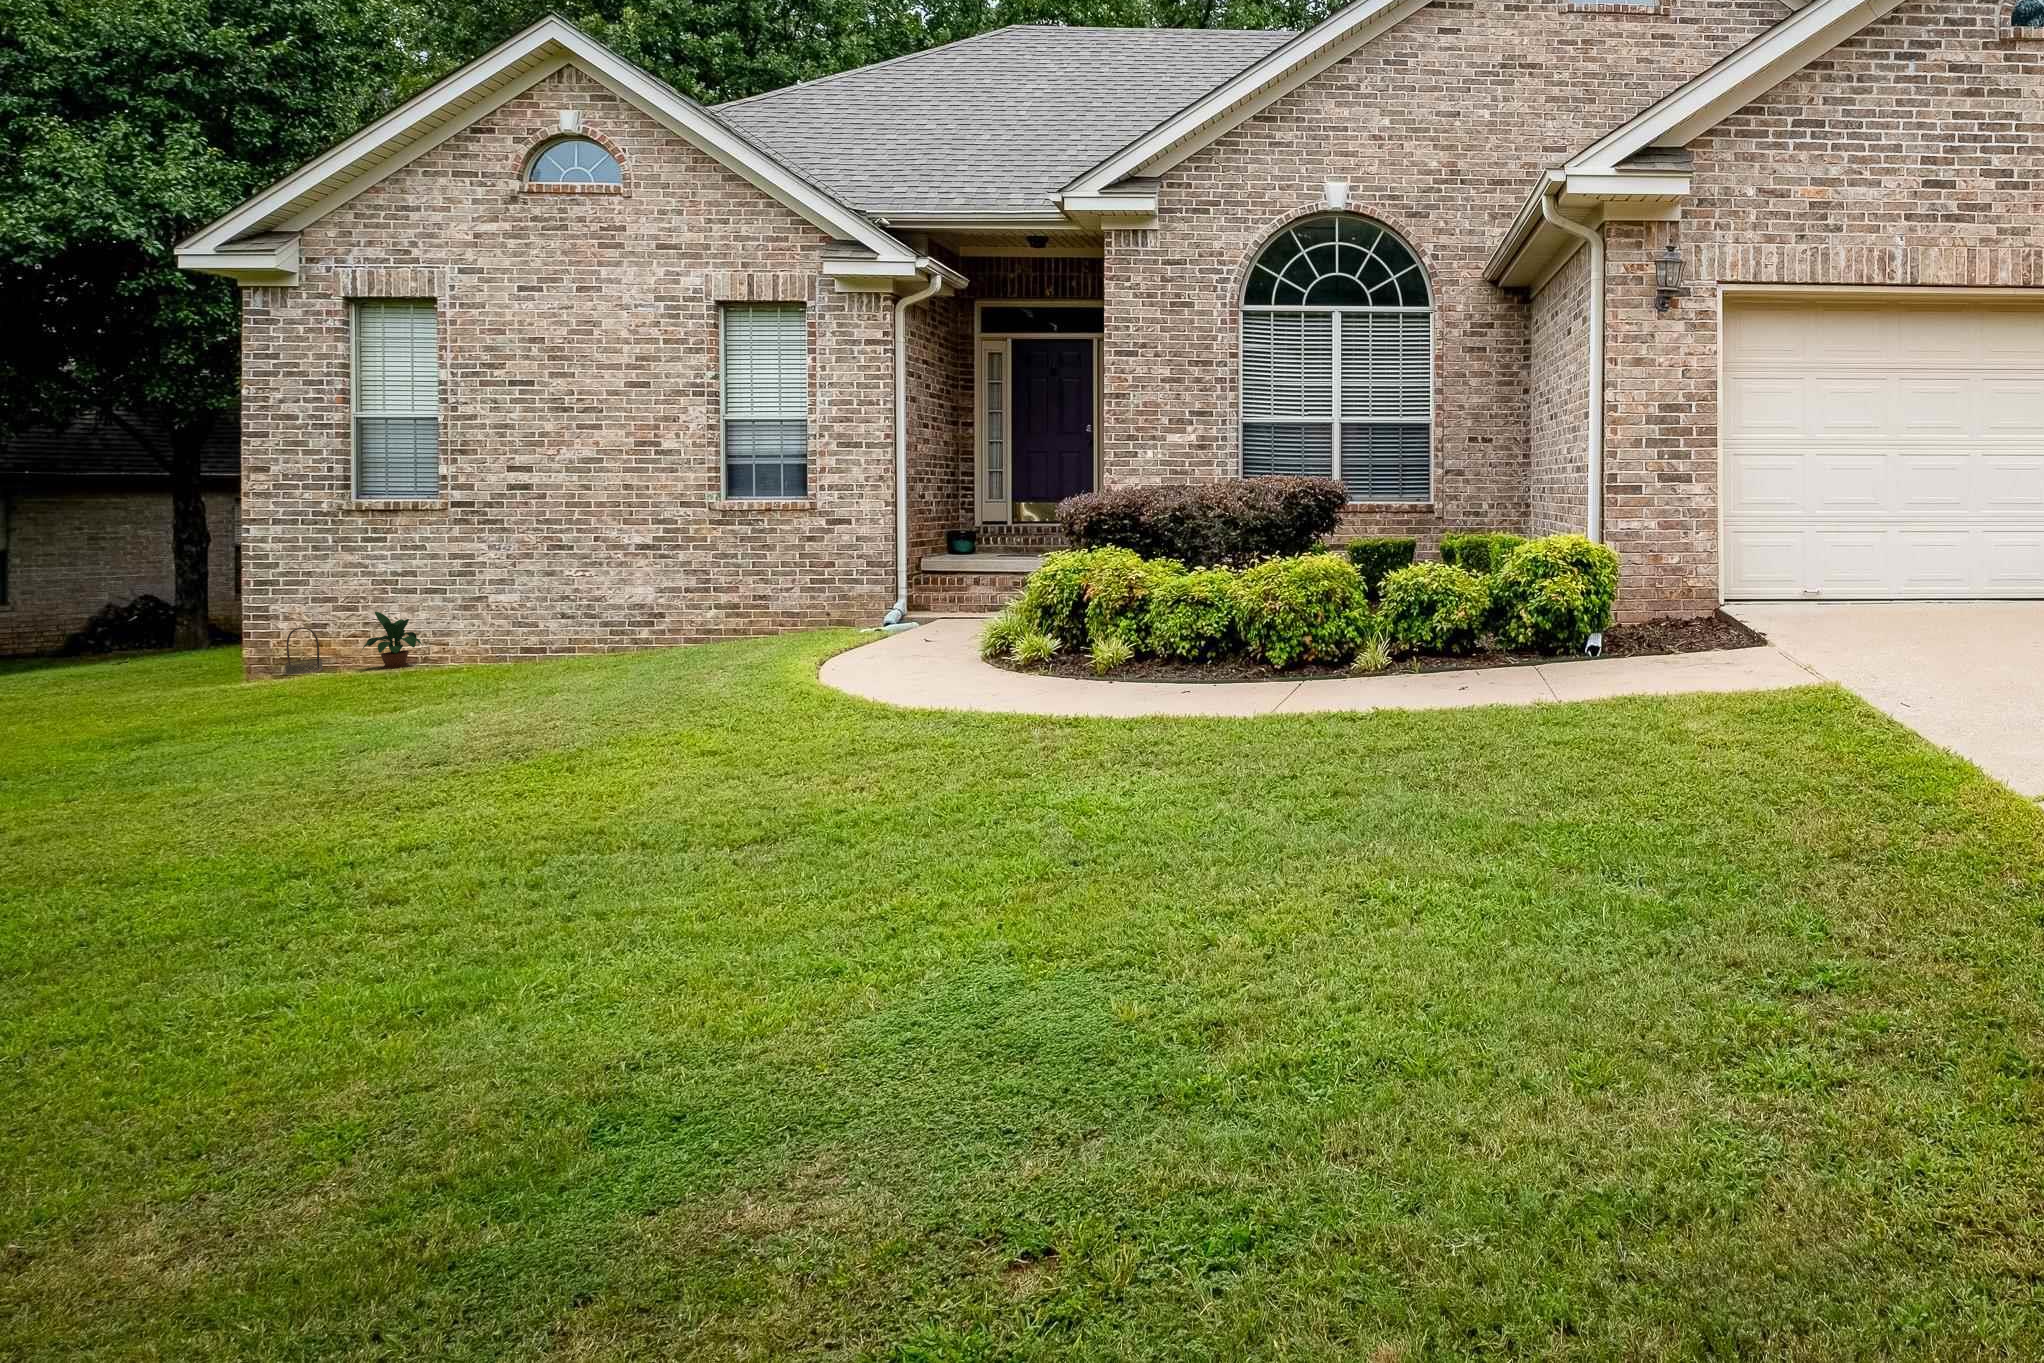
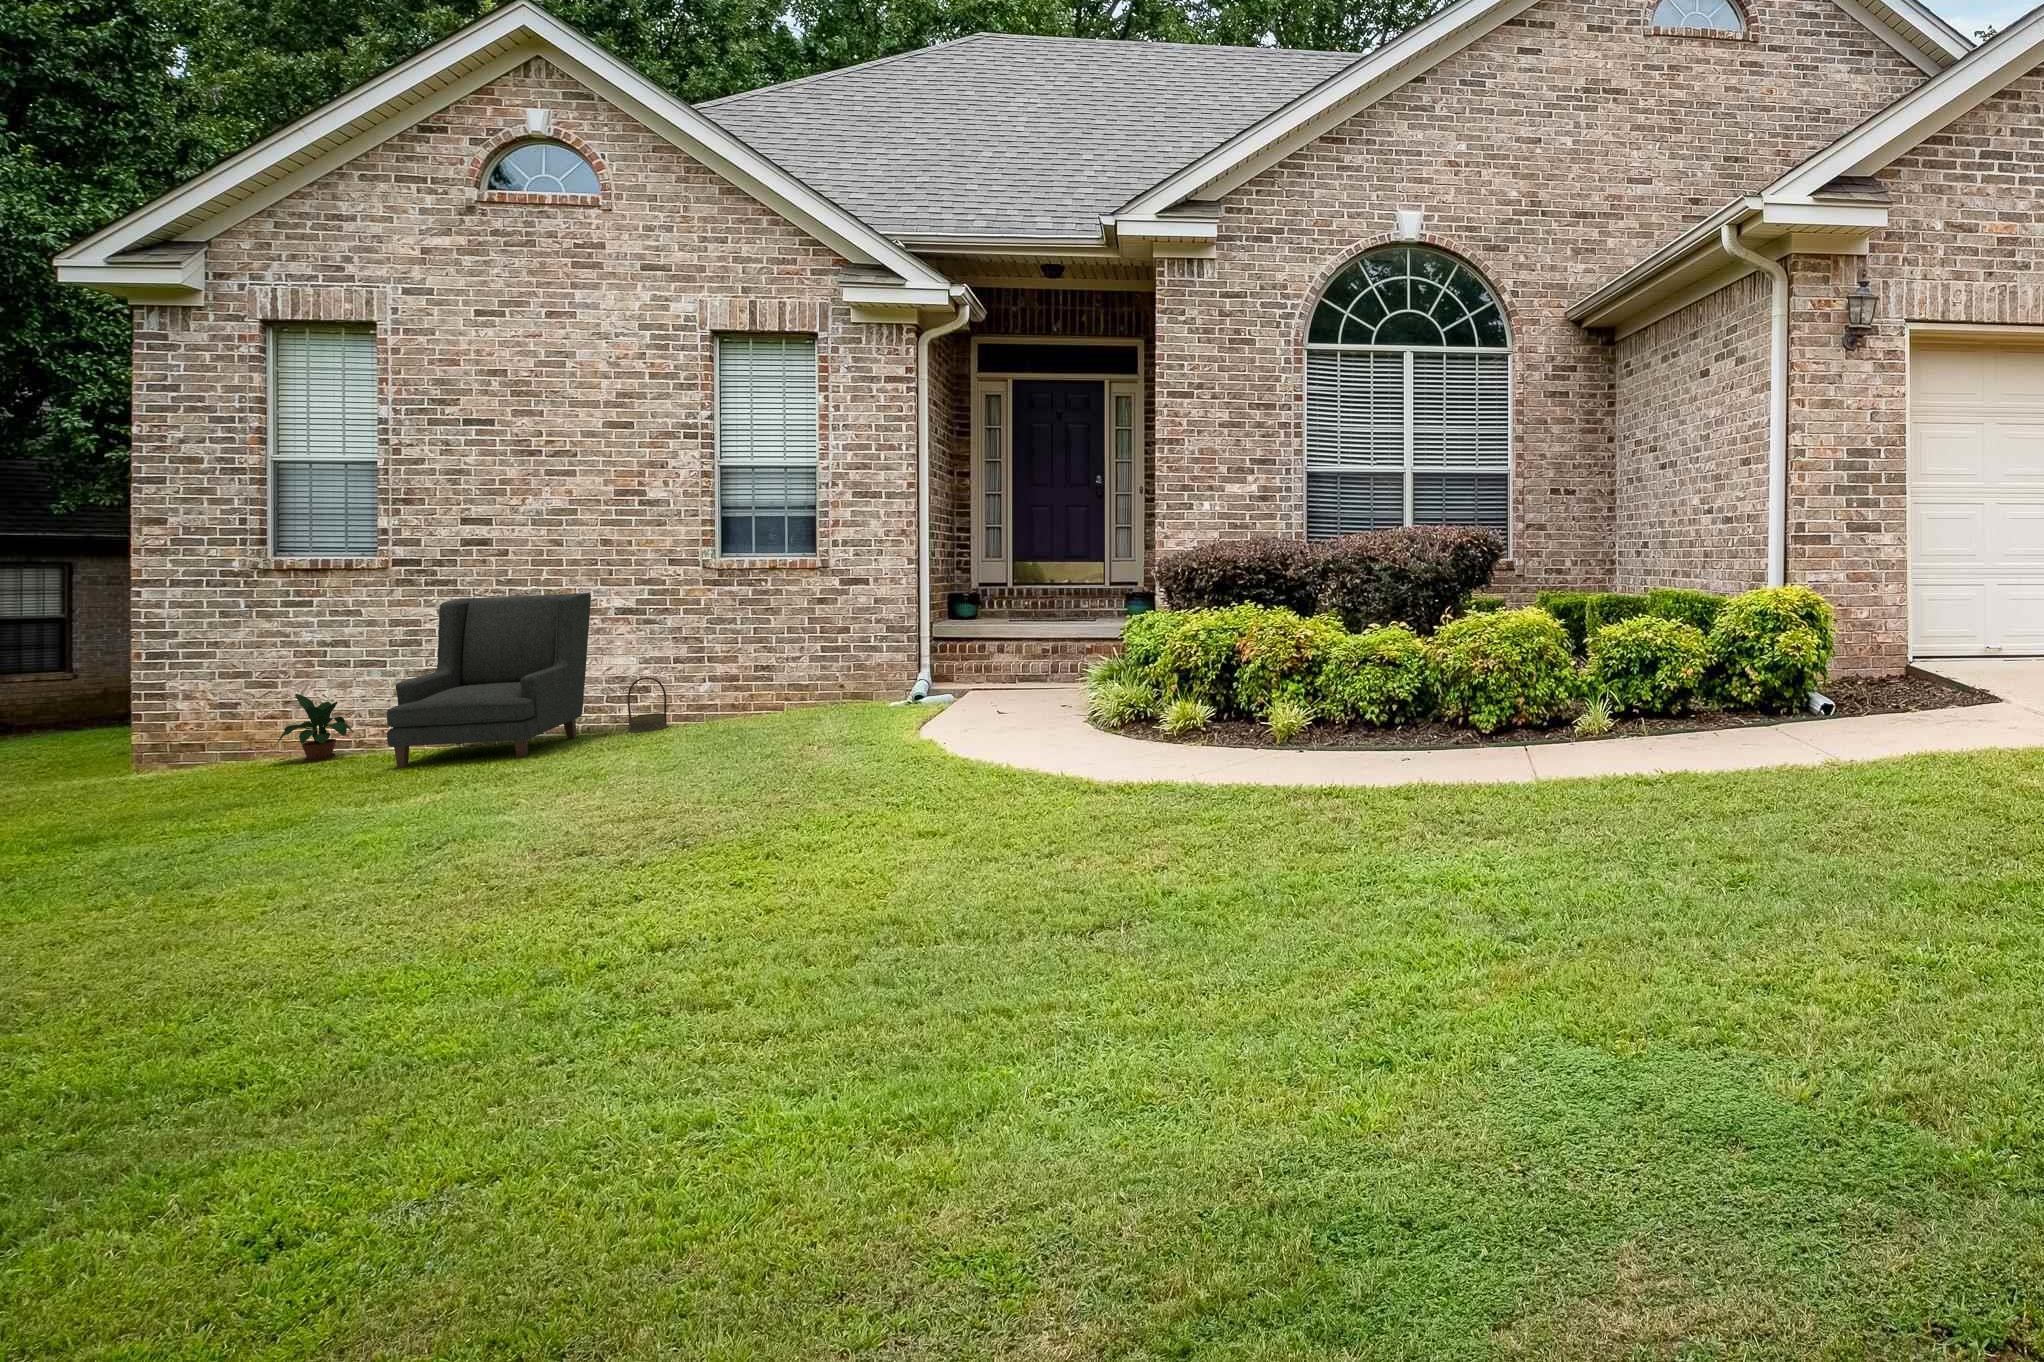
chair: none [441,529,613,672] -> present [387,593,591,768]
basket: present [285,627,323,675] -> present [628,677,667,733]

